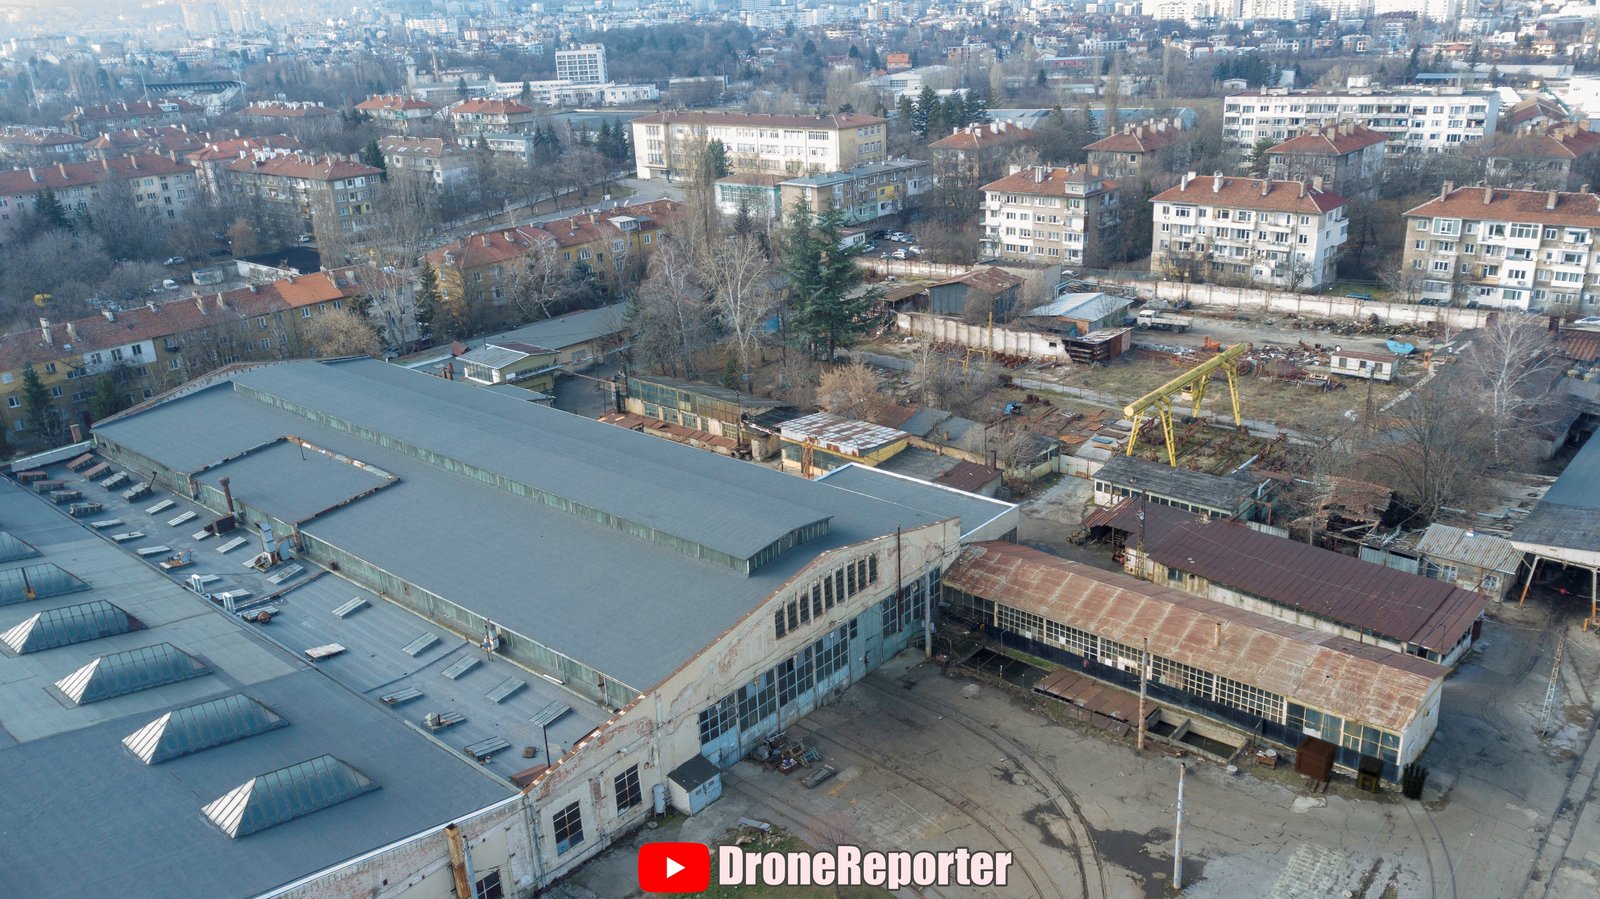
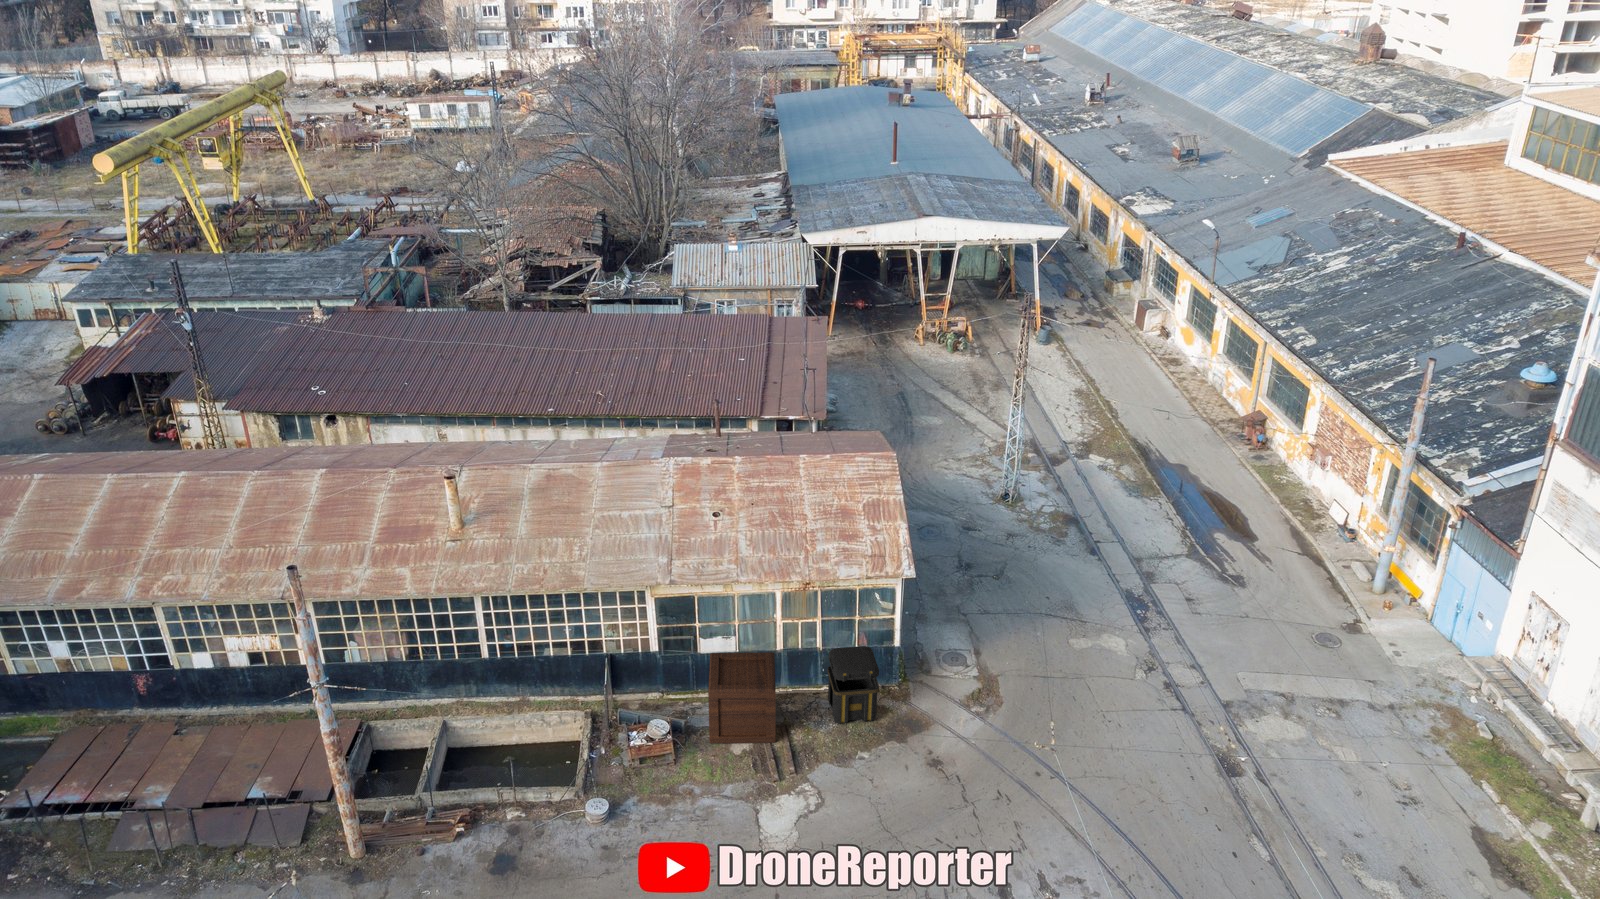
waste bin: present [1402,763,1429,800] -> none [905,627,956,704]

